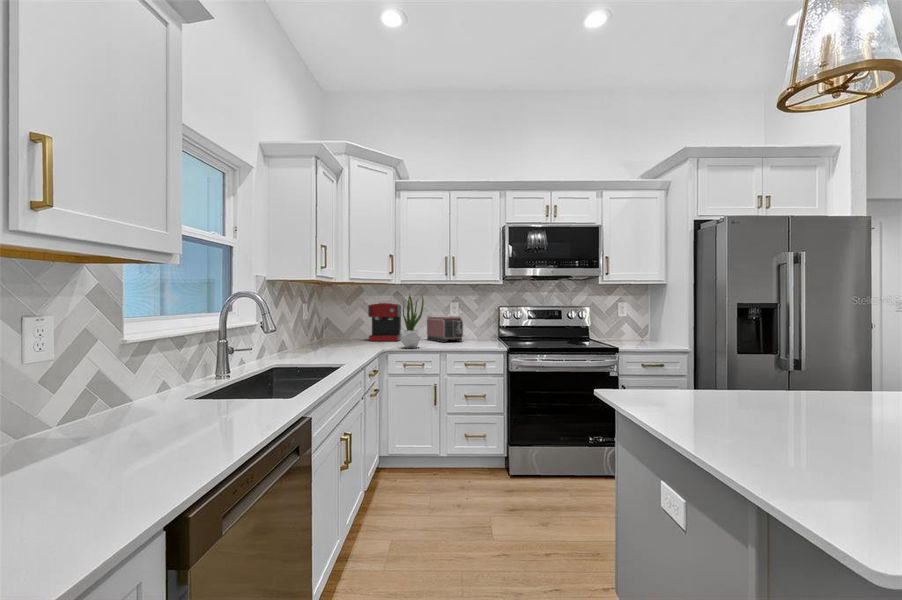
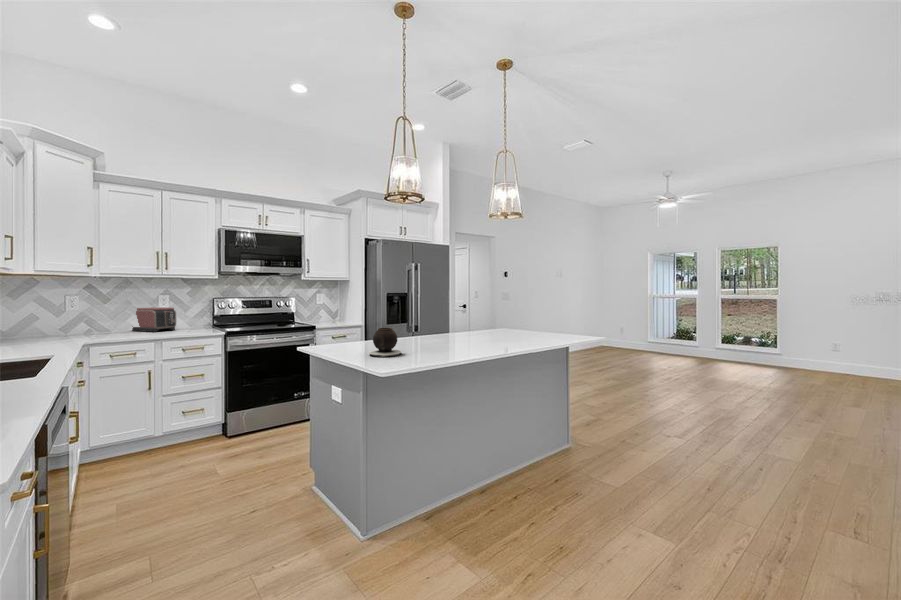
potted plant: present [400,294,424,348] -> none [104,286,133,339]
coffee maker: present [368,303,401,341] -> none [50,292,99,336]
vase: none [720,371,801,434] -> present [369,328,401,357]

